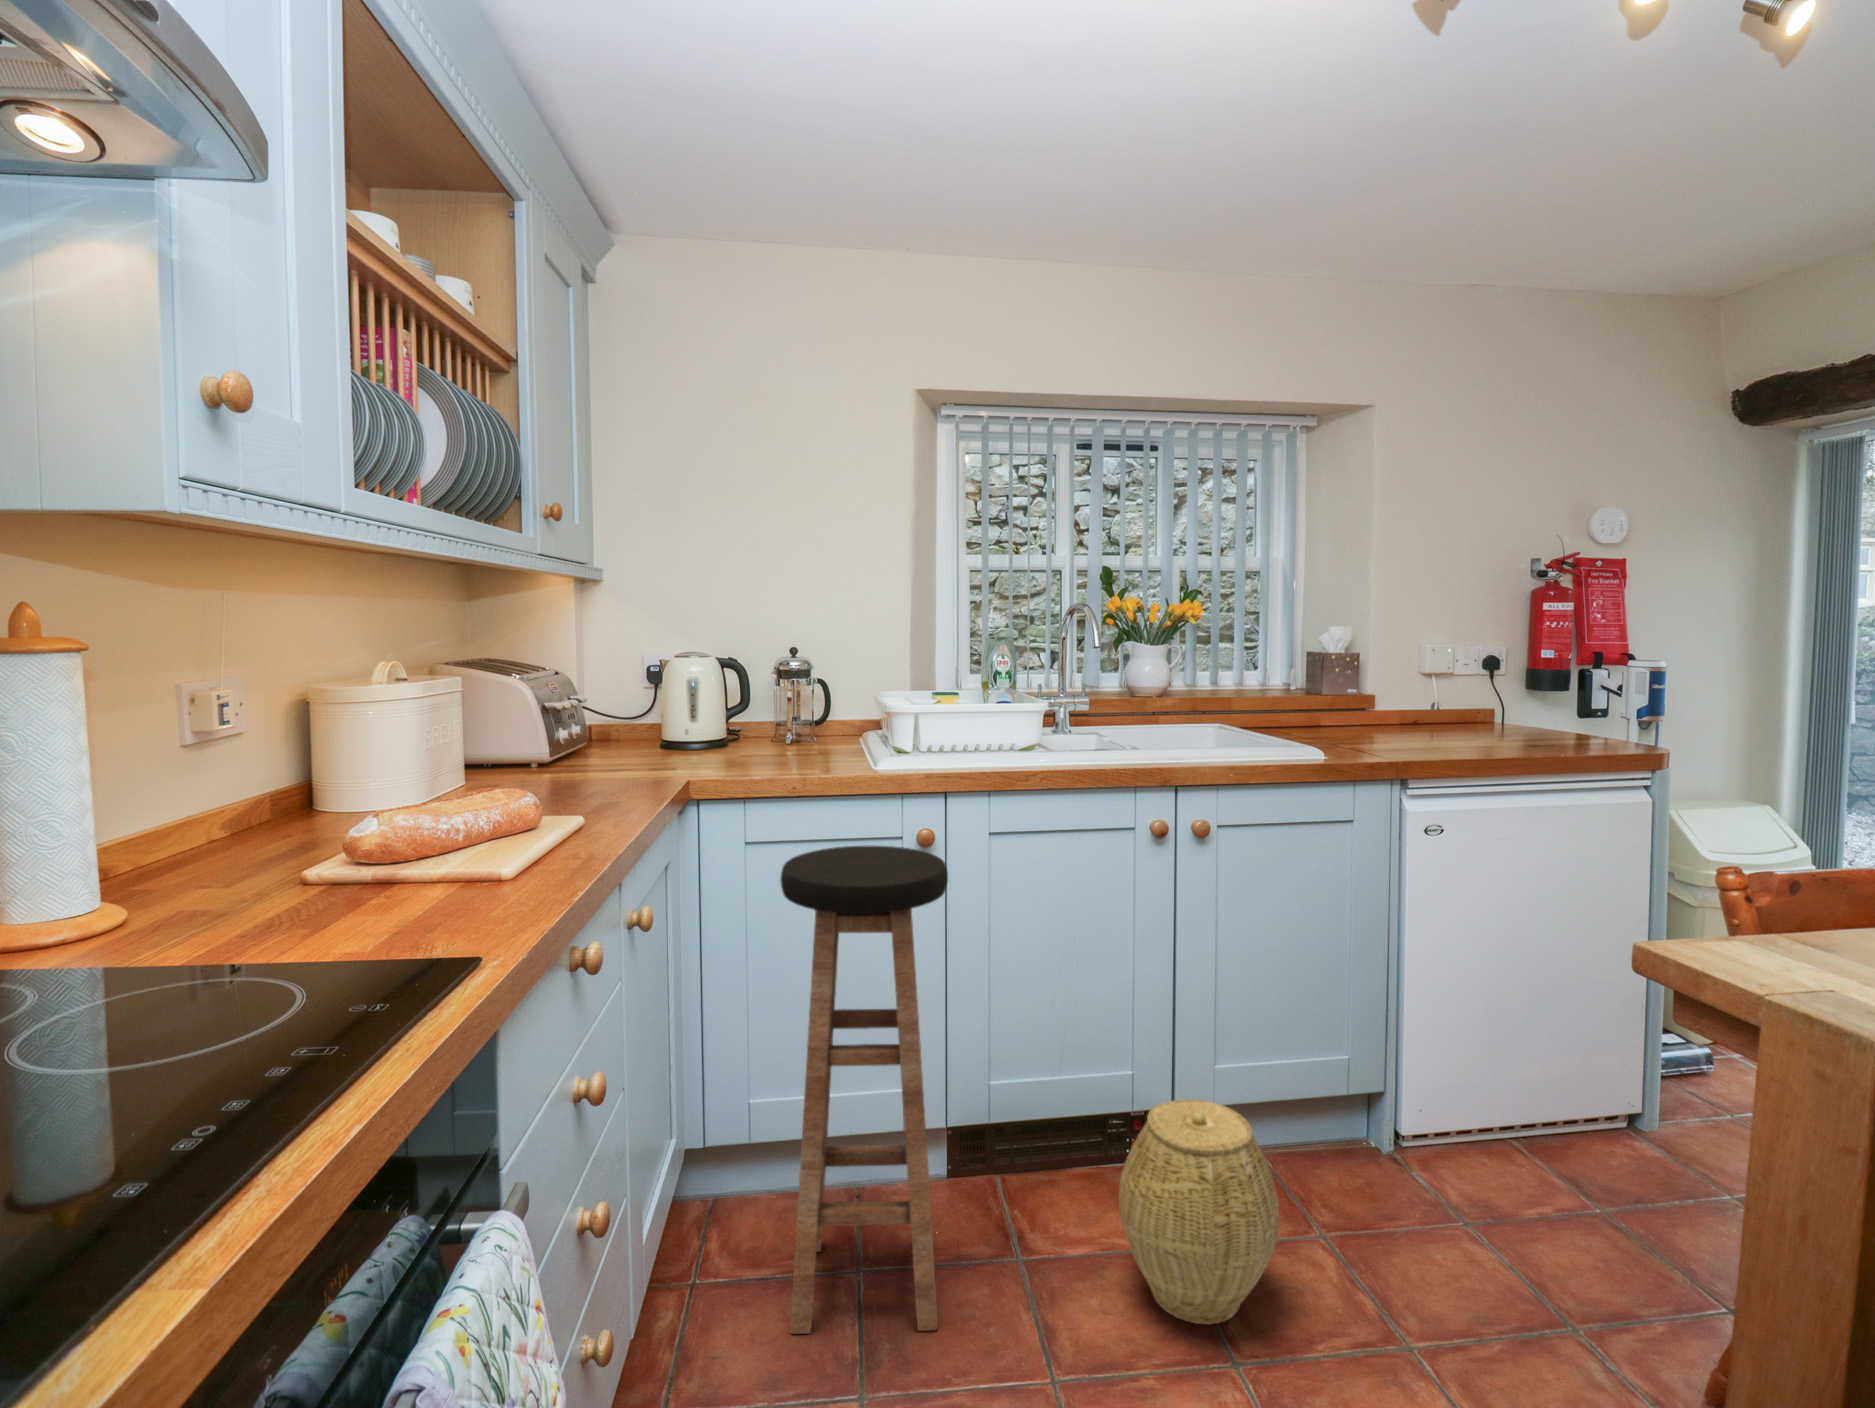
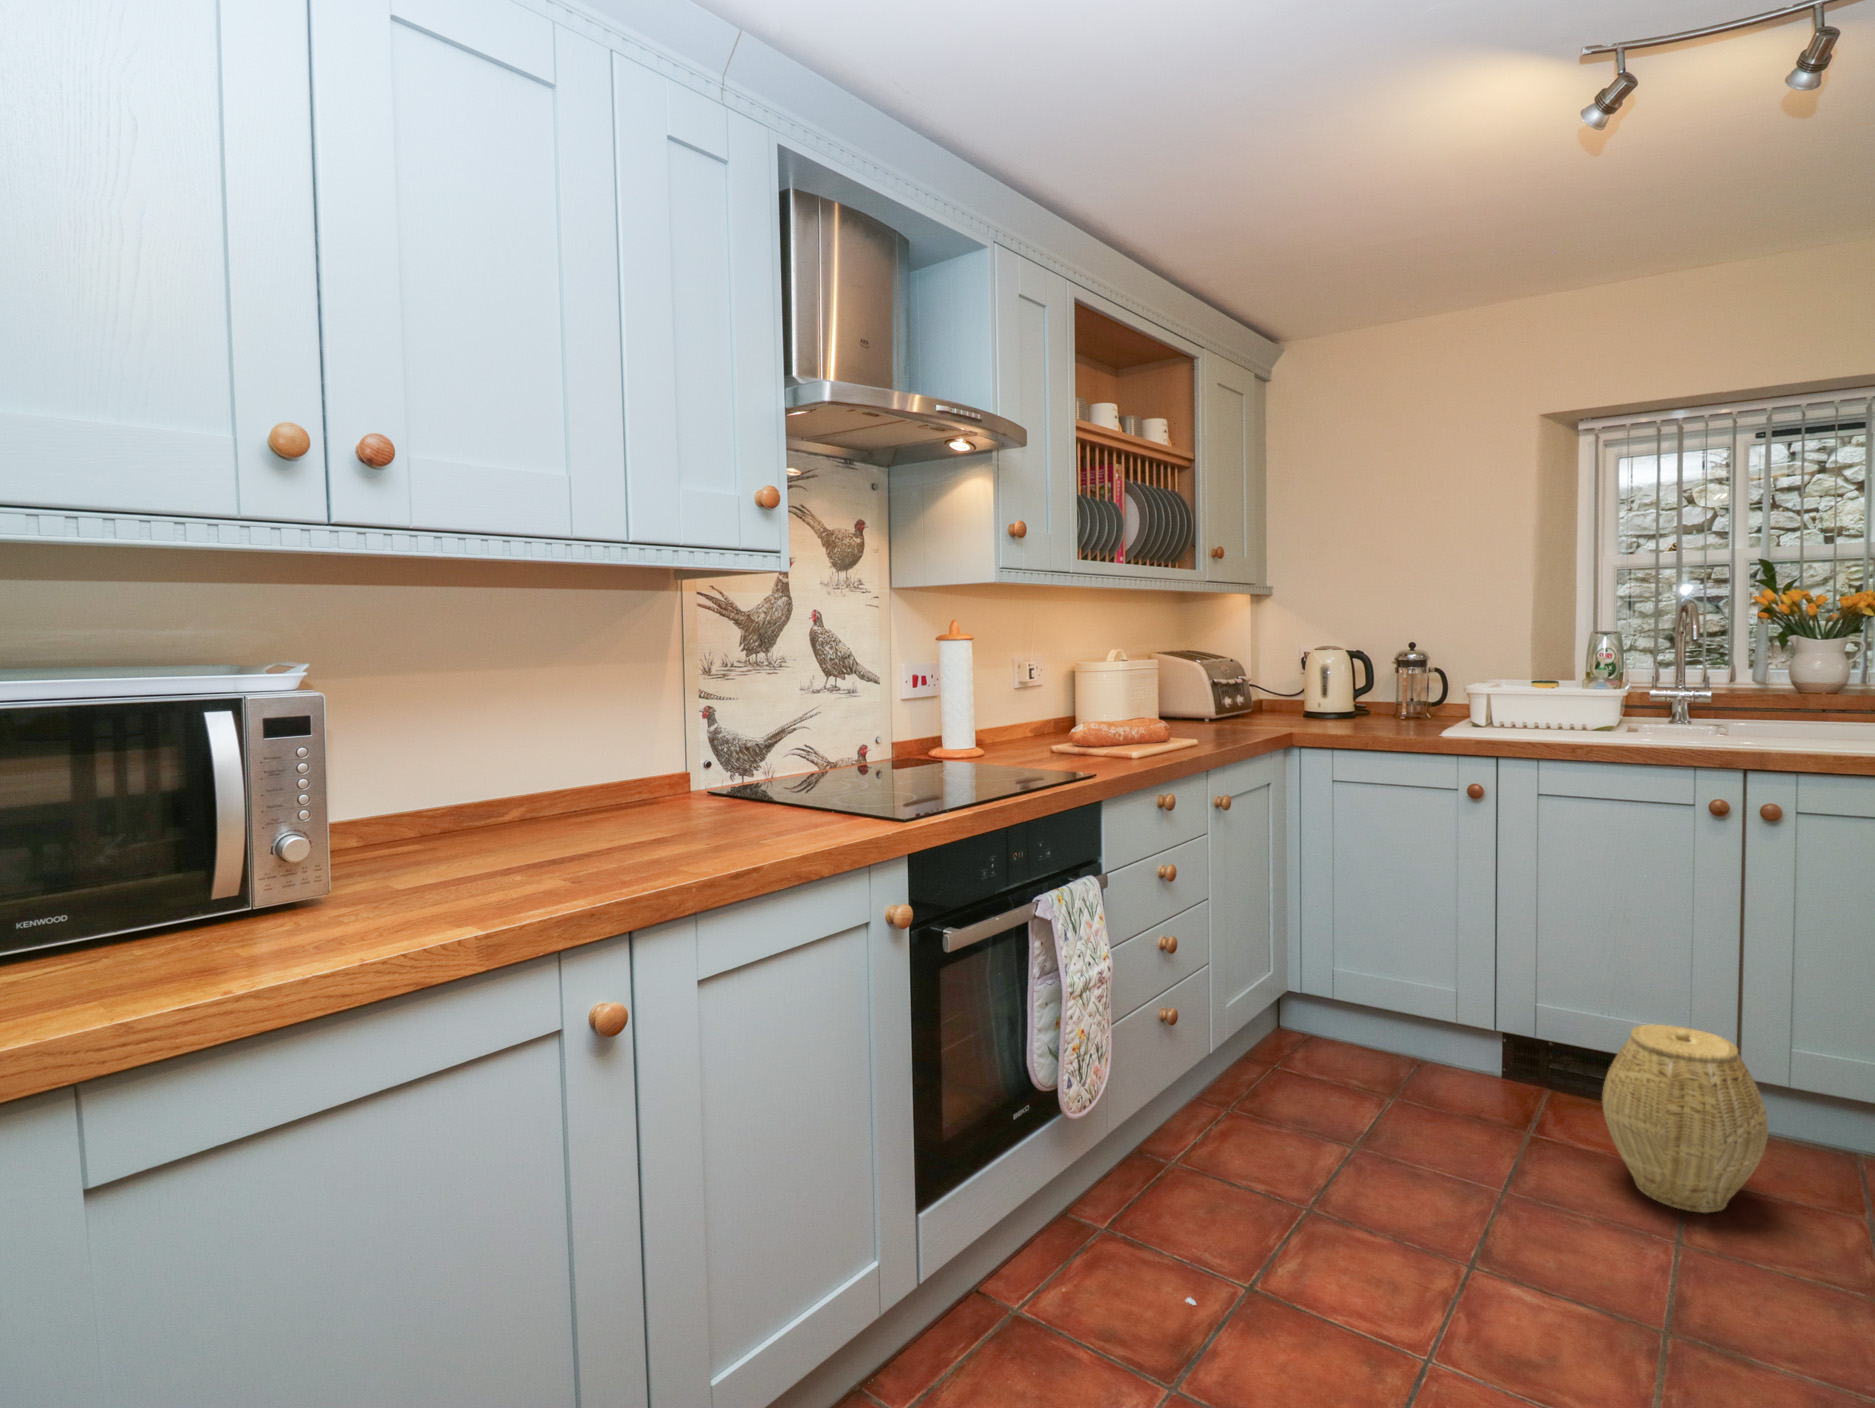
bar stool: present [781,845,948,1334] -> none [1322,783,1460,1136]

